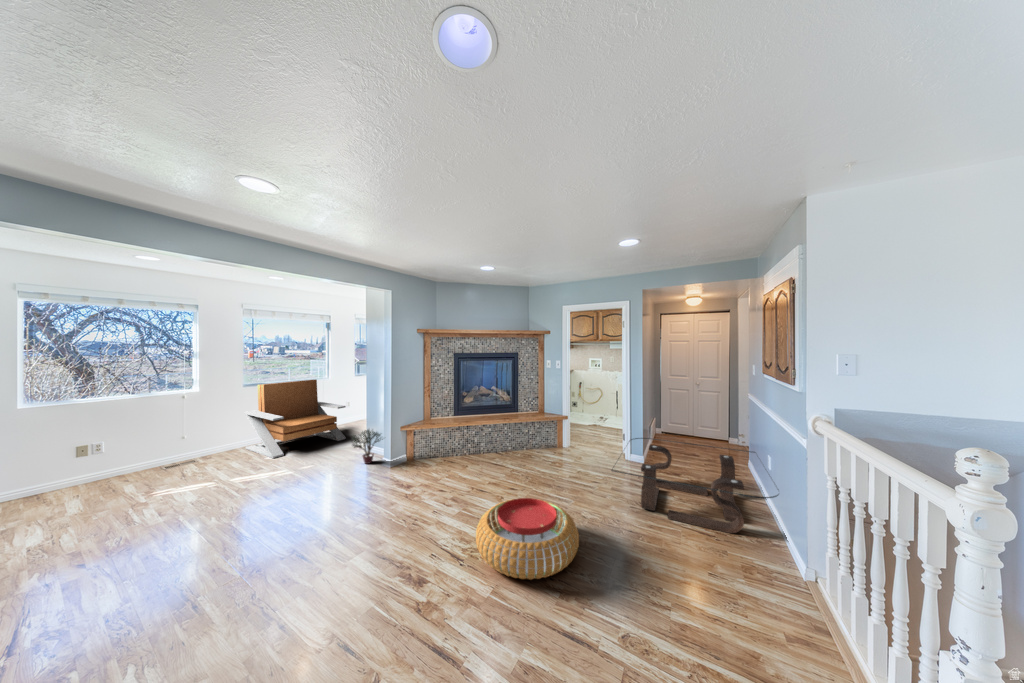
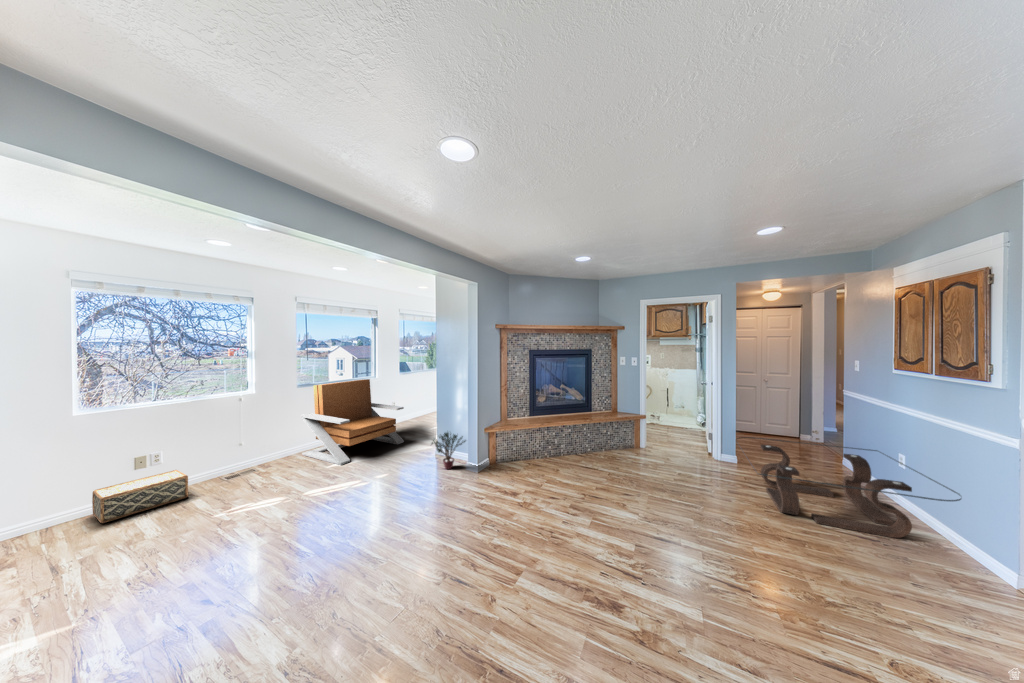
woven basket: none [34,459,123,503] -> present [92,470,188,523]
pouf: present [476,498,579,580] -> none [640,505,771,599]

